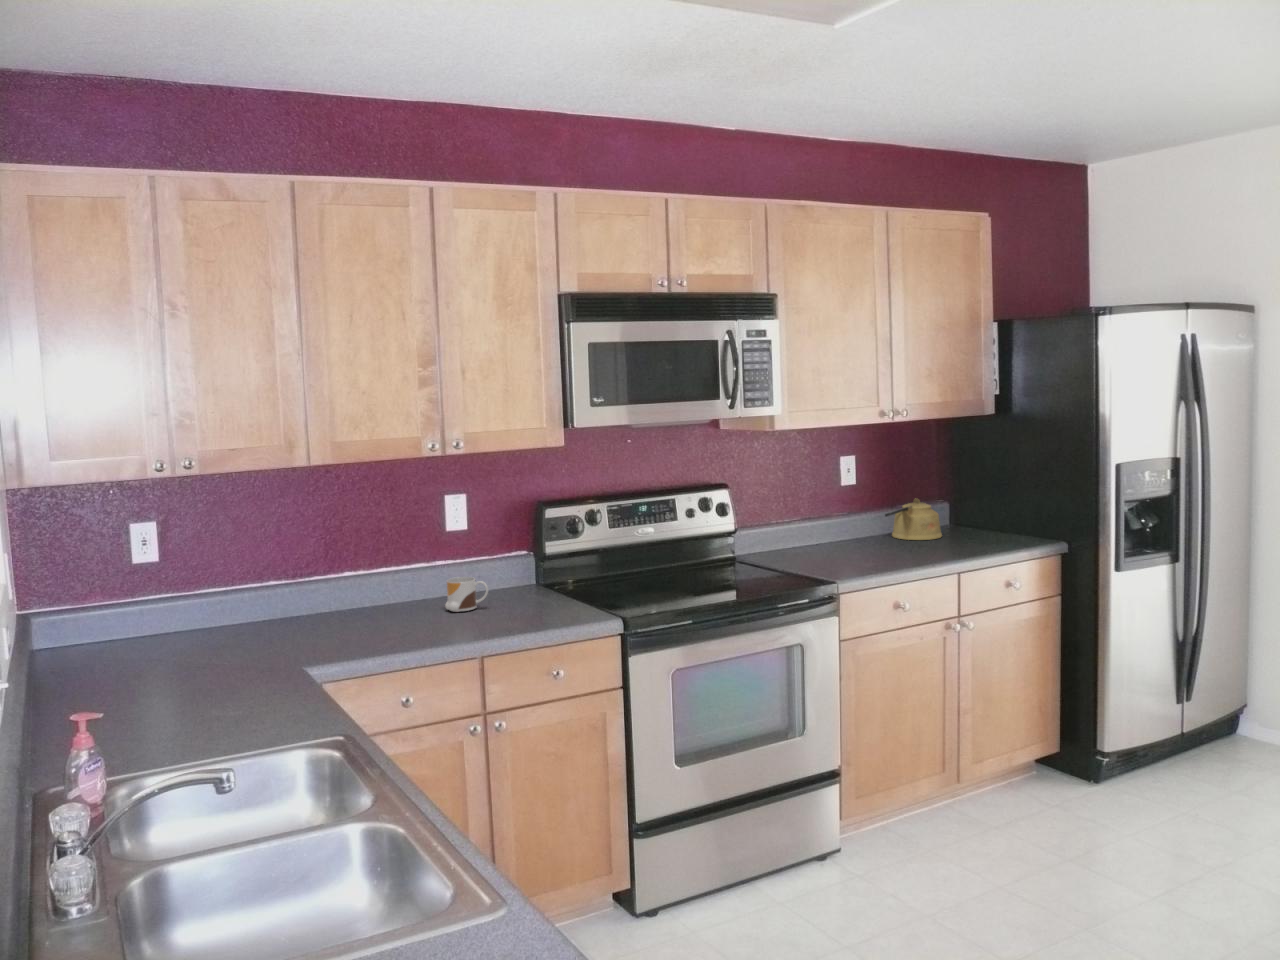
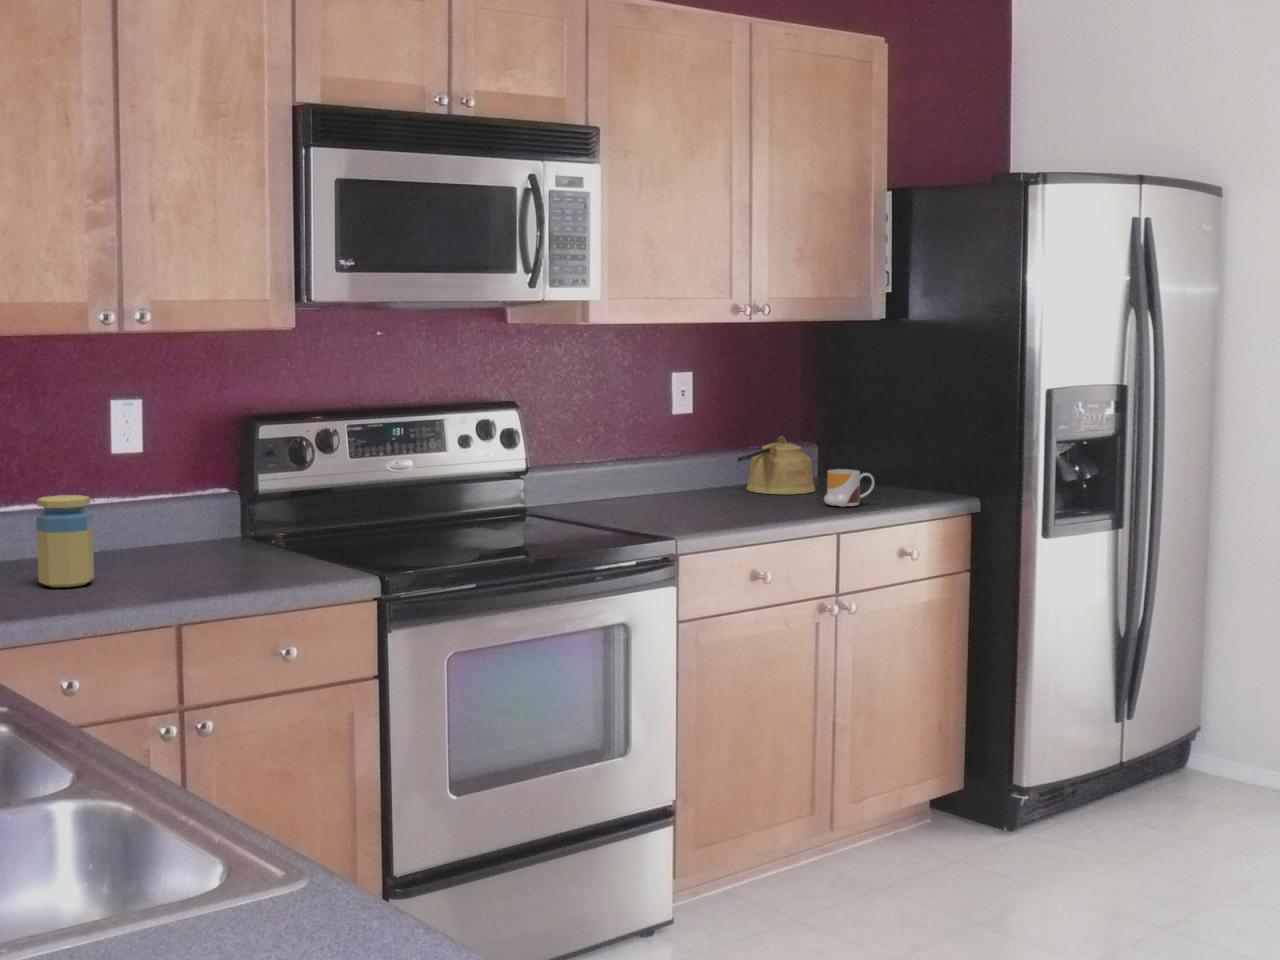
jar: none [395,565,433,628] -> present [36,495,94,587]
mug: present [445,577,488,612] -> present [824,469,874,507]

